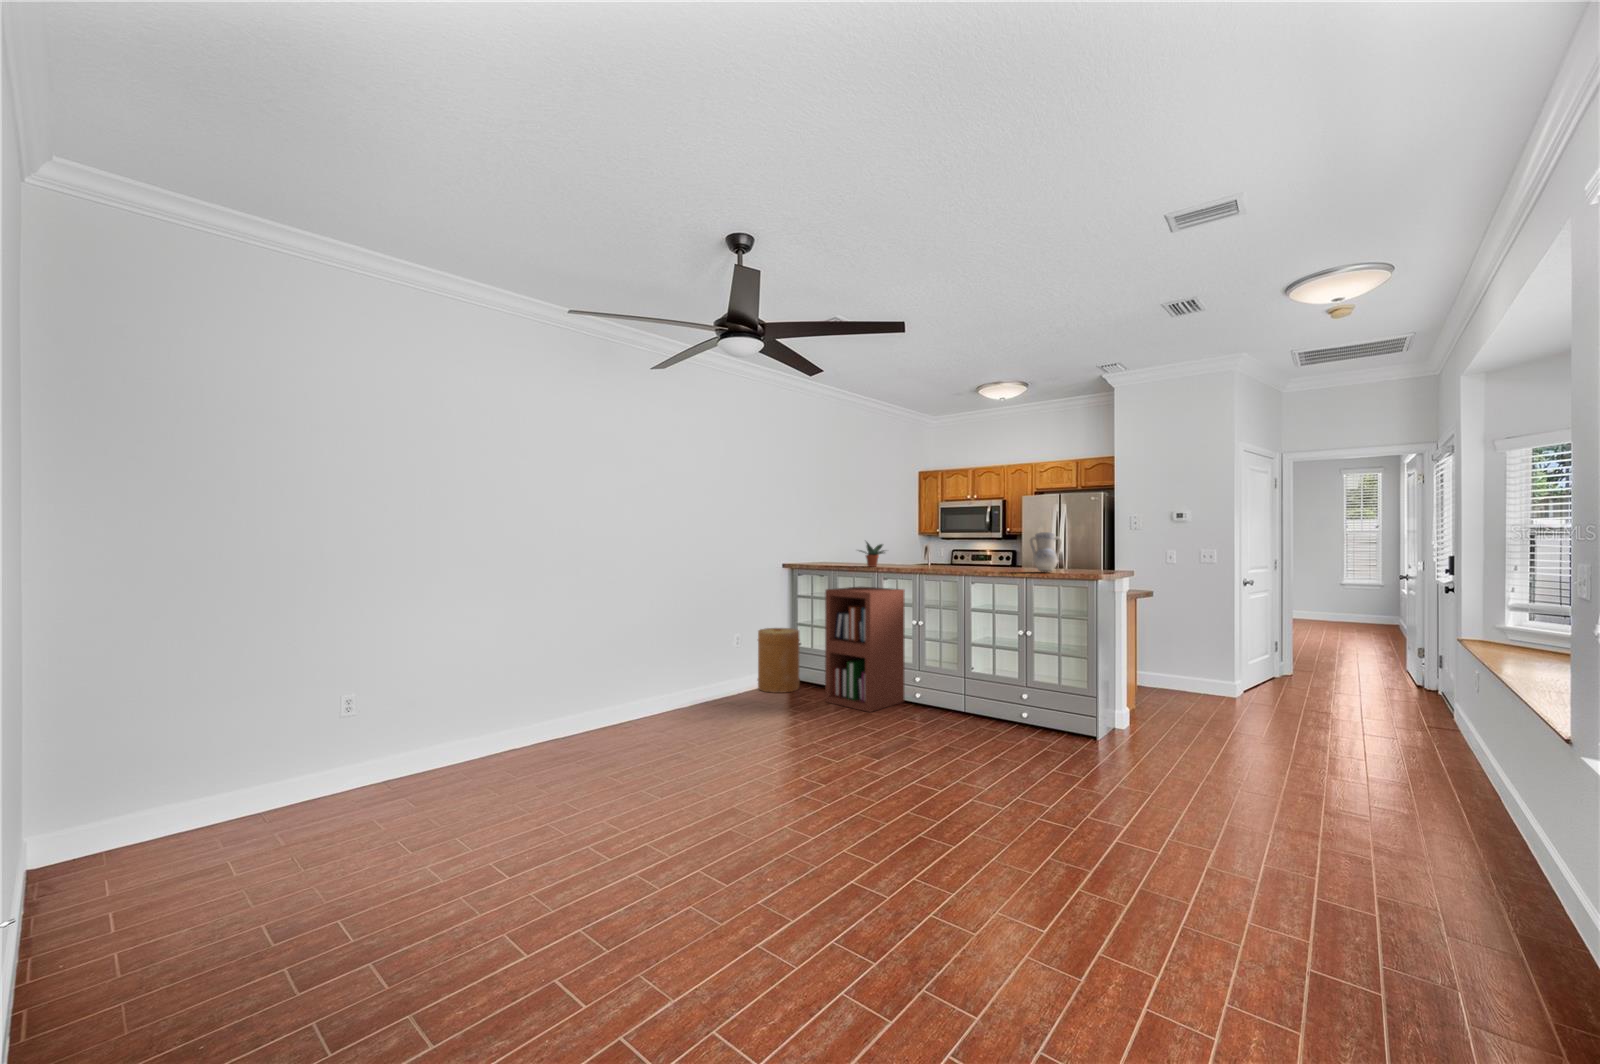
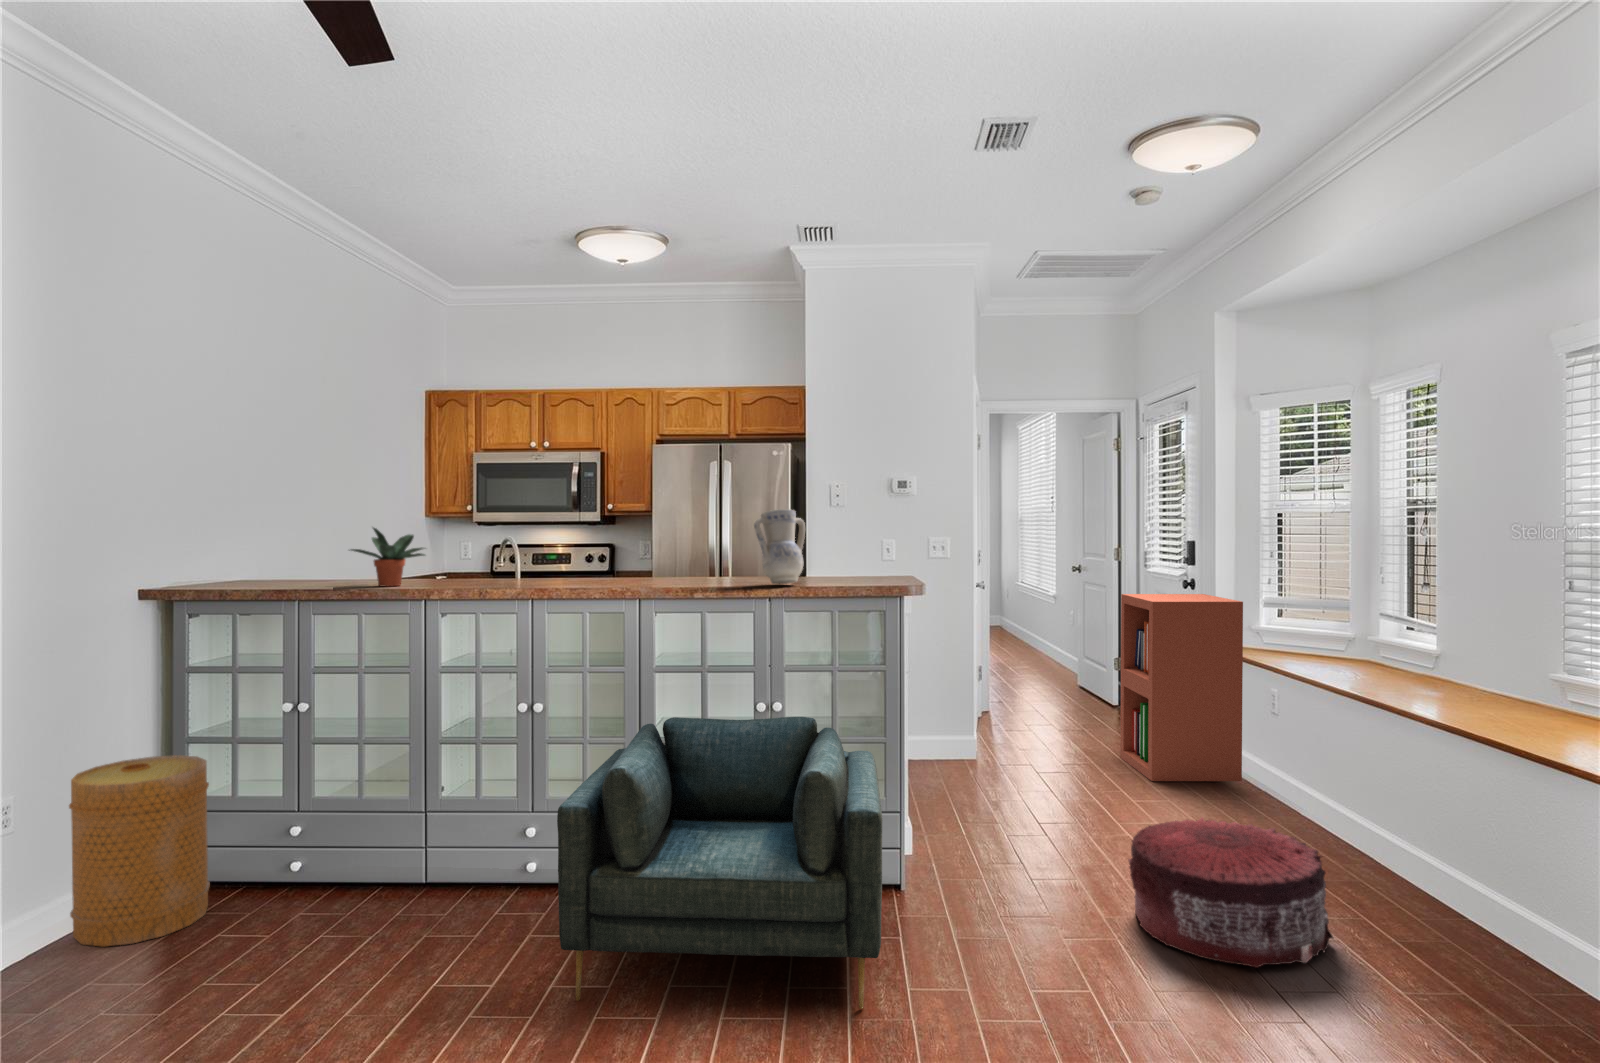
bookshelf: present [825,587,905,712] -> present [1120,594,1243,781]
armchair: none [899,629,1066,763] -> present [557,717,883,1009]
pouf: none [1214,724,1350,811] -> present [1128,818,1333,968]

